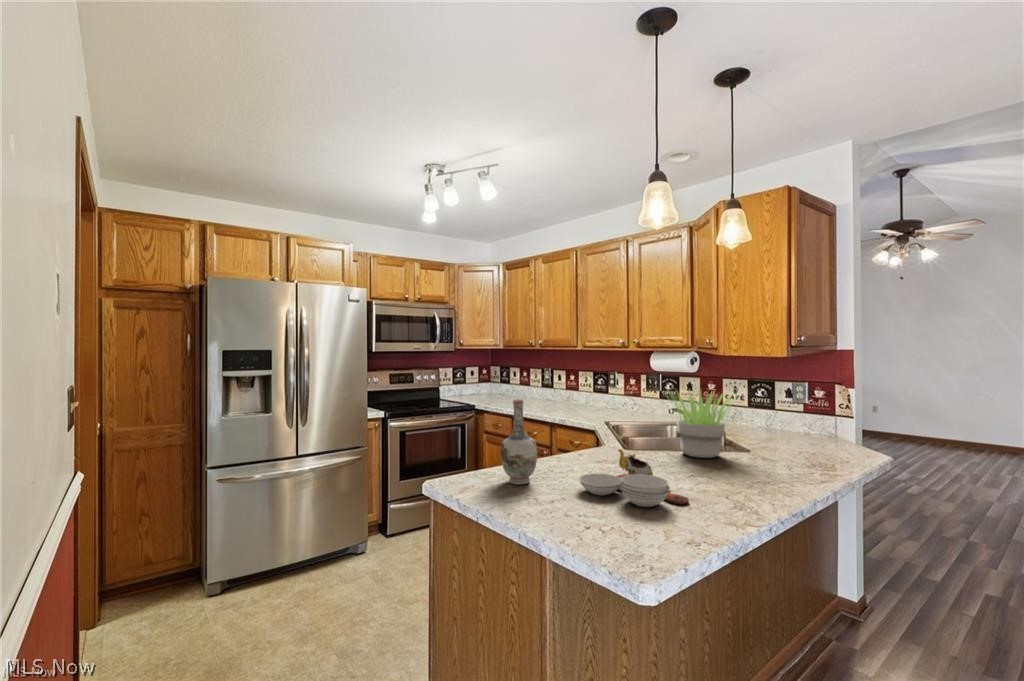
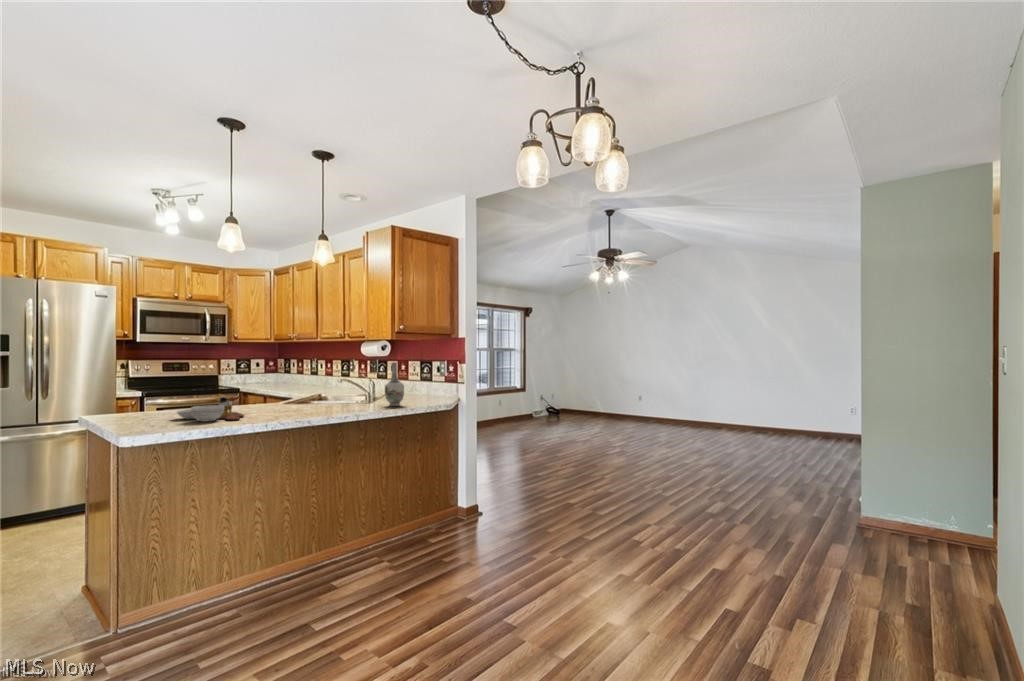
potted plant: present [671,391,732,458] -> none [296,361,351,407]
vase: present [501,399,537,484] -> present [385,362,404,406]

